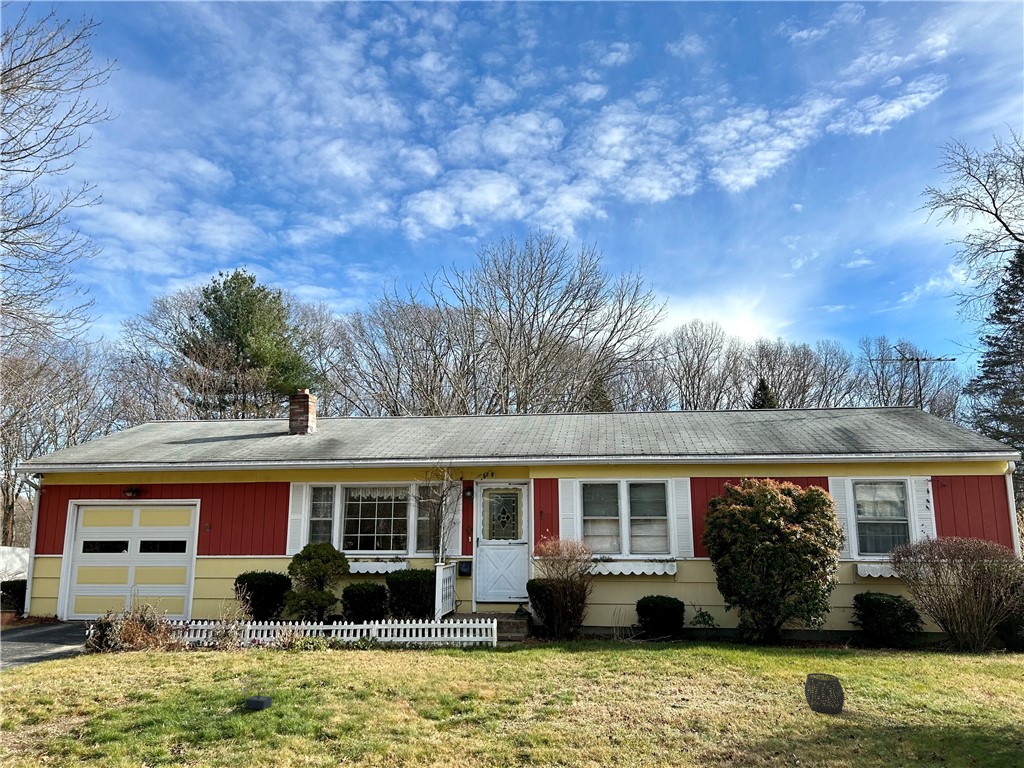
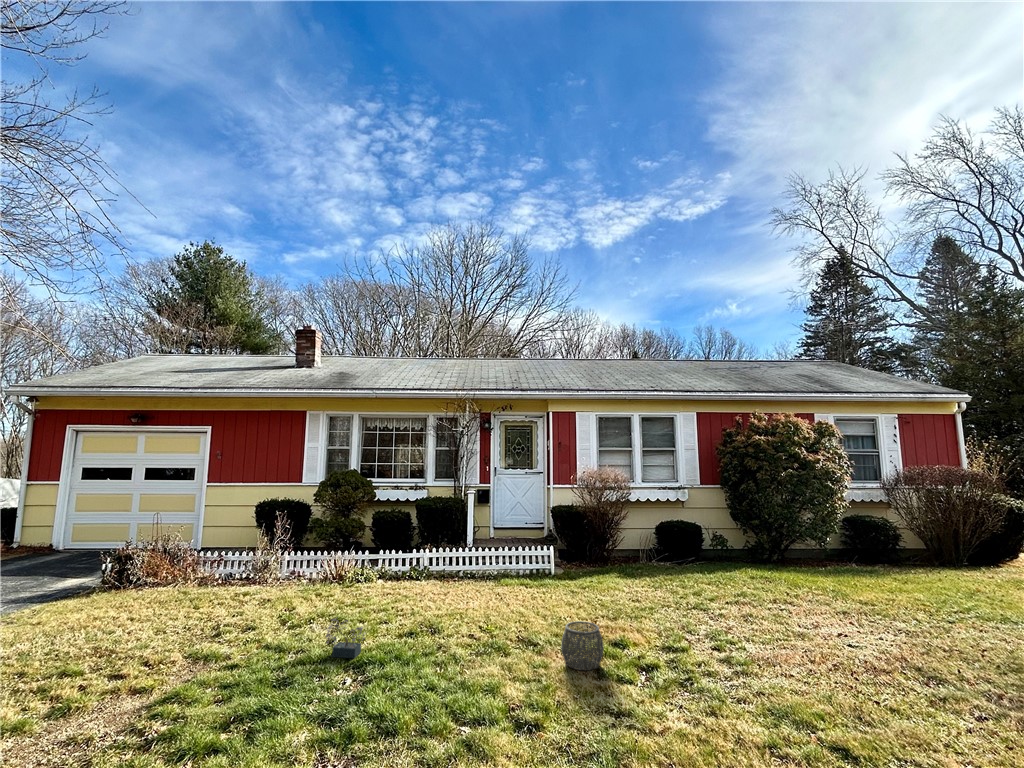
woven basket: present [805,673,844,714] -> present [561,621,604,670]

